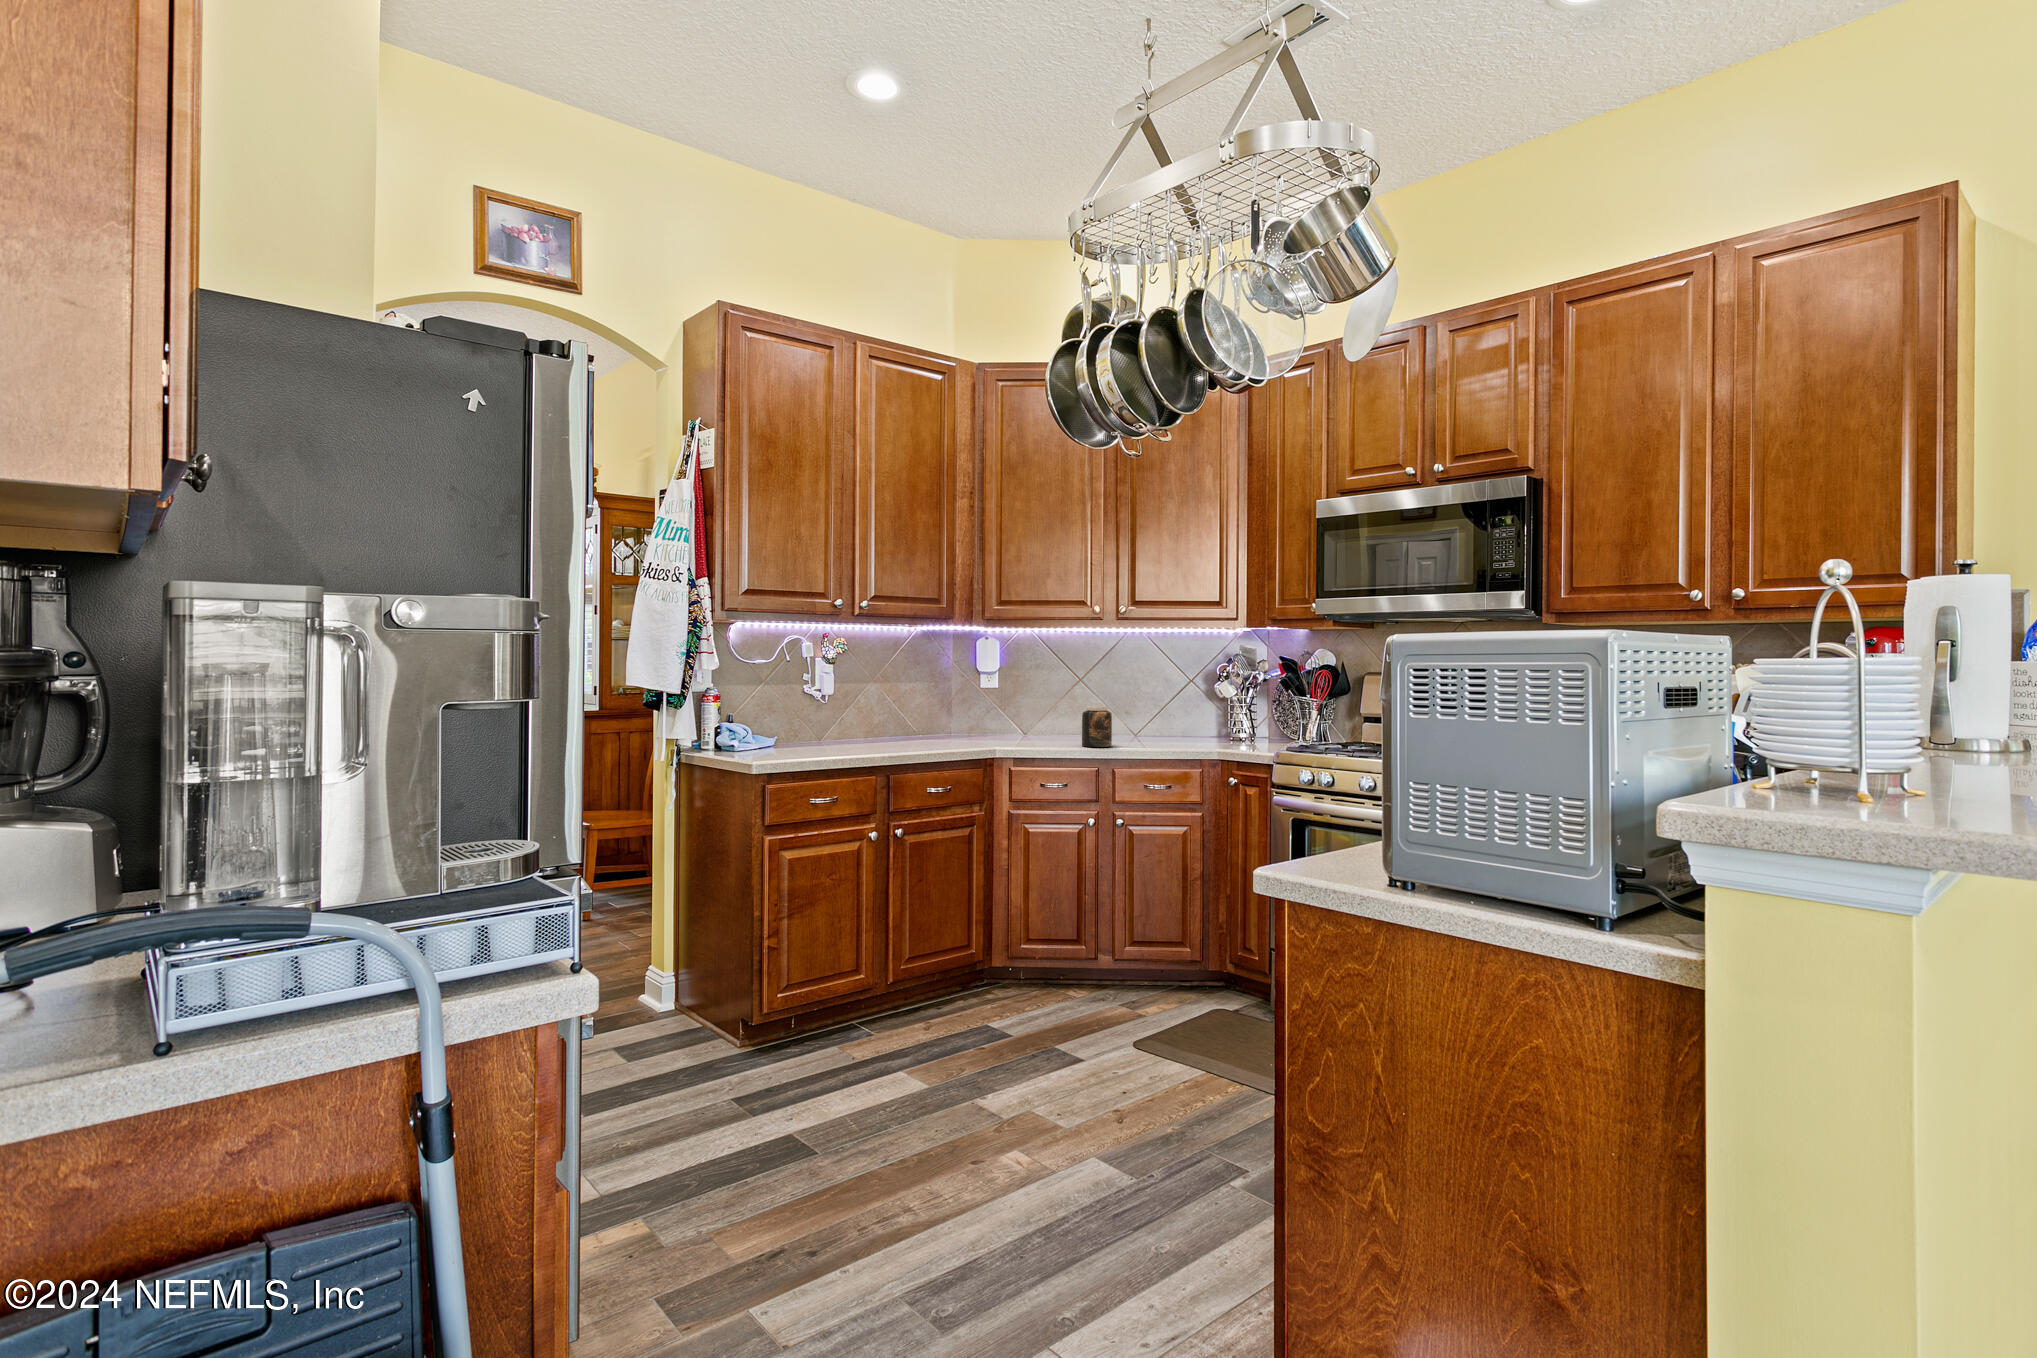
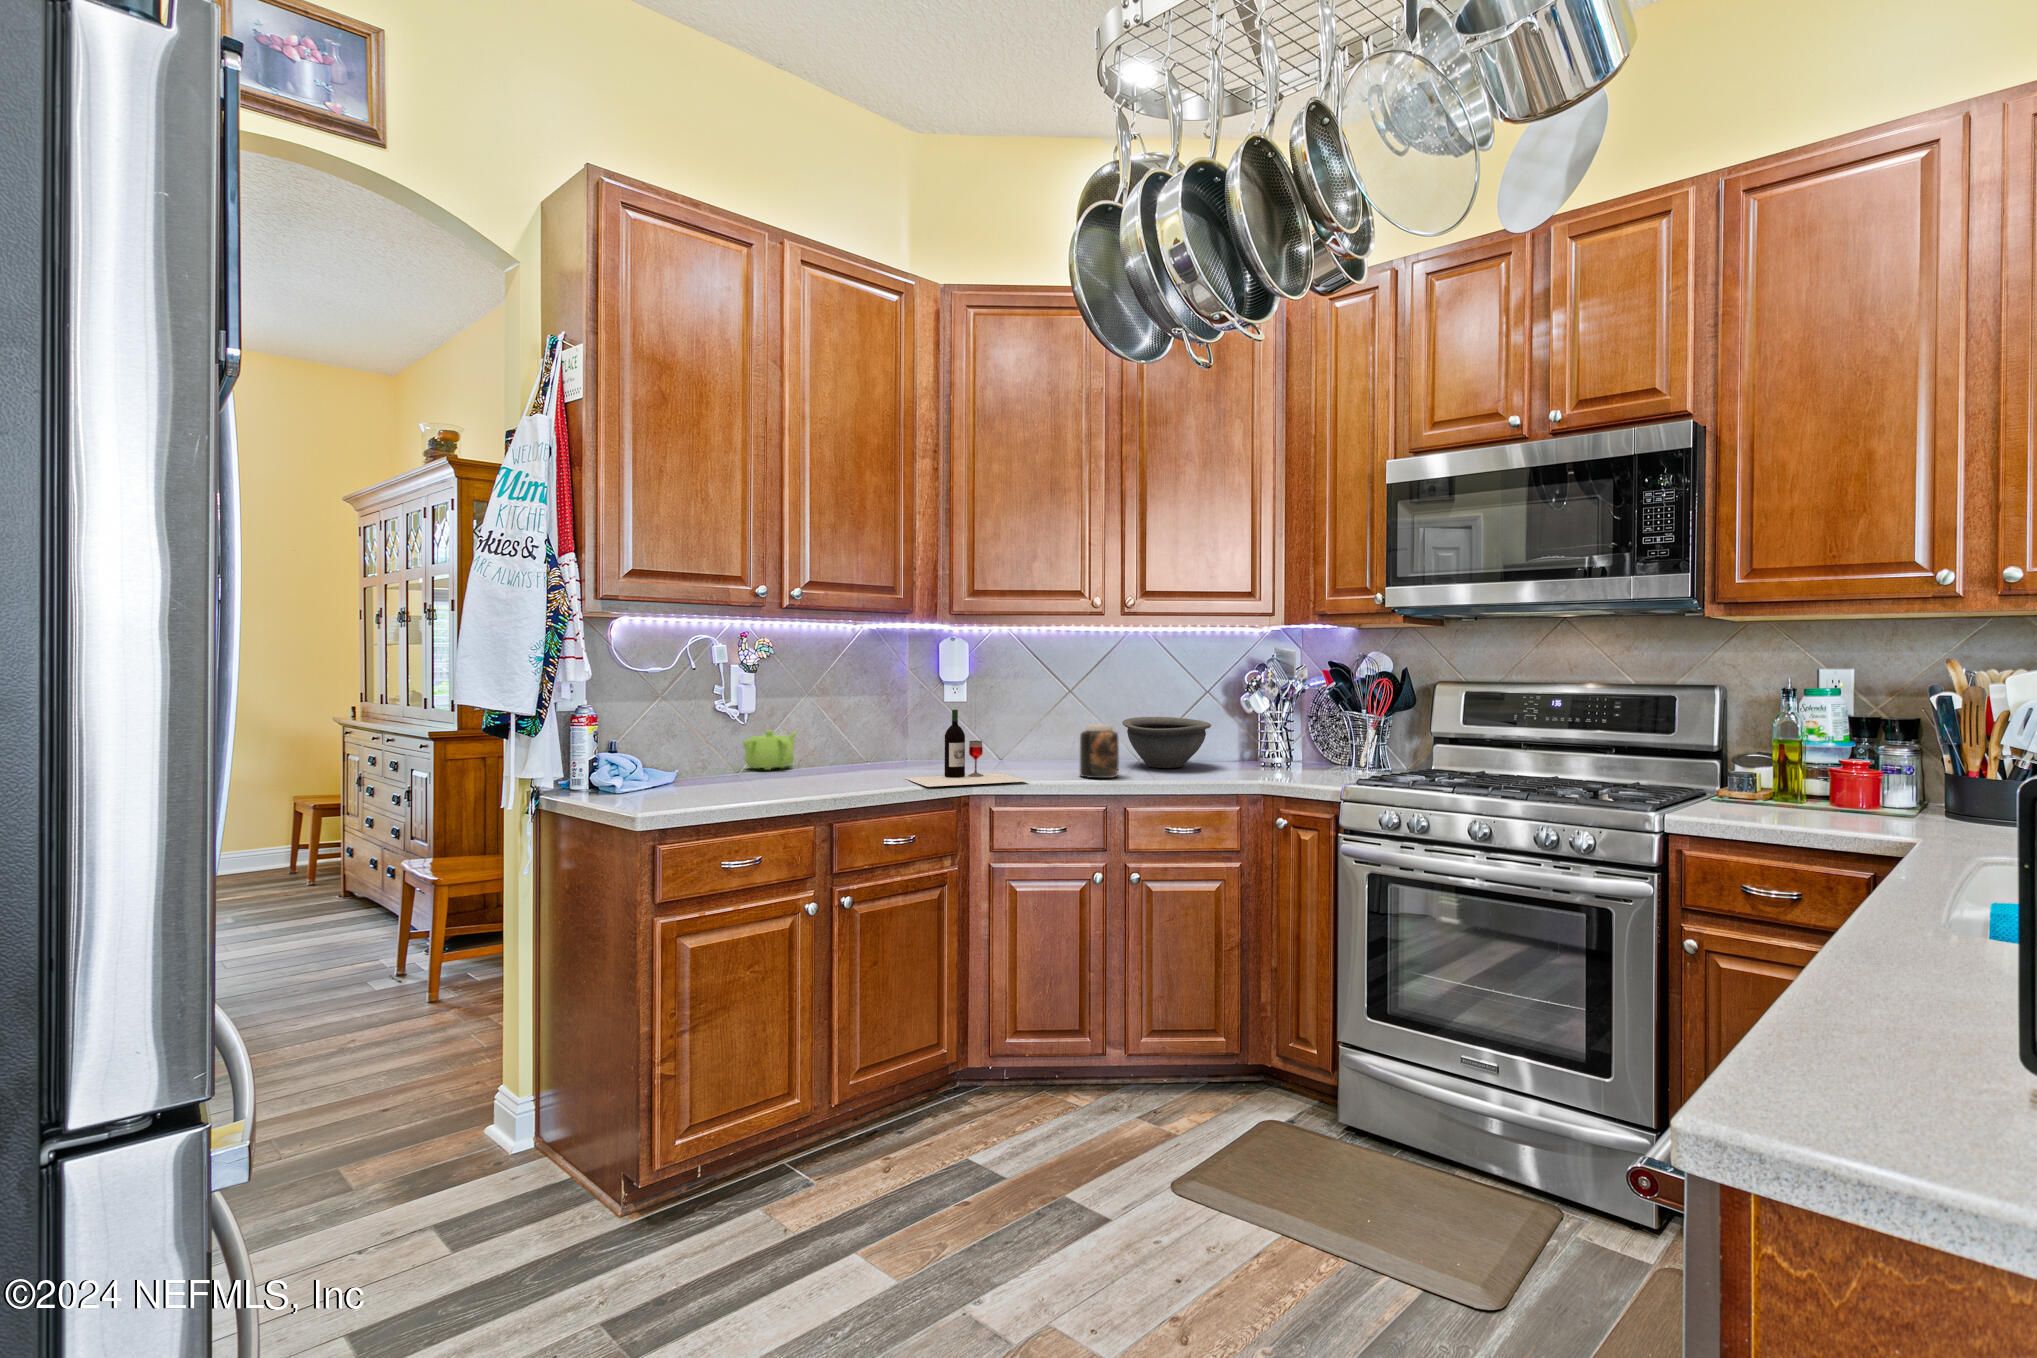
wine bottle: none [940,693,1040,750] -> present [905,709,1027,787]
bowl: none [1120,702,1190,741] -> present [1122,717,1211,768]
teapot: none [827,709,869,739] -> present [743,731,797,770]

